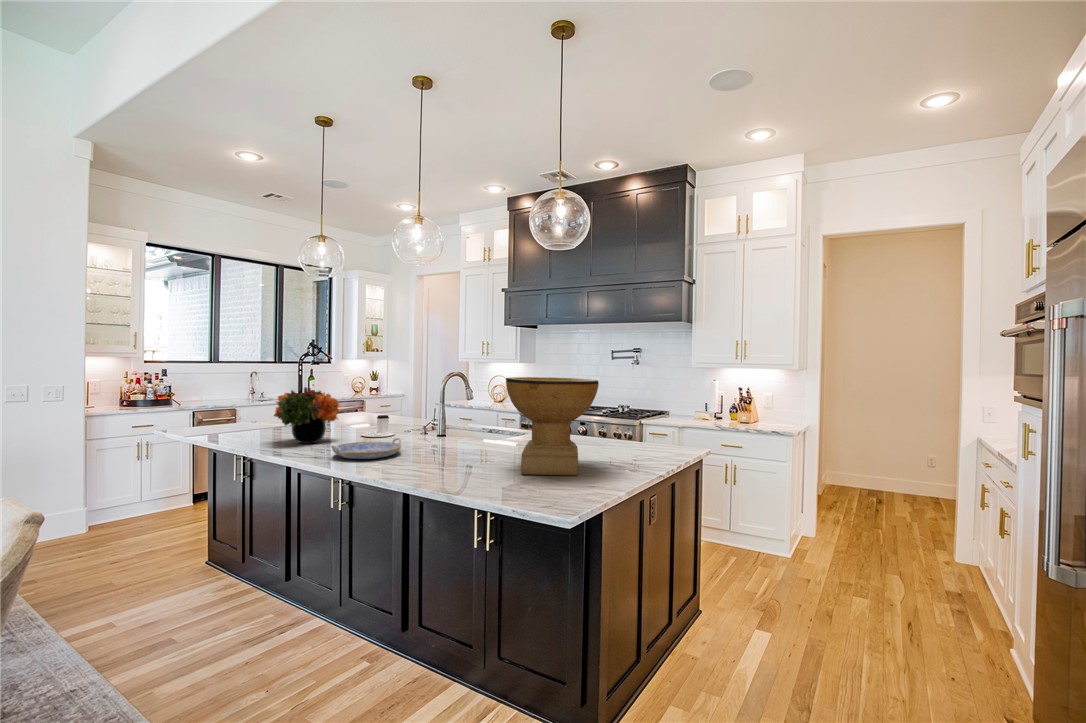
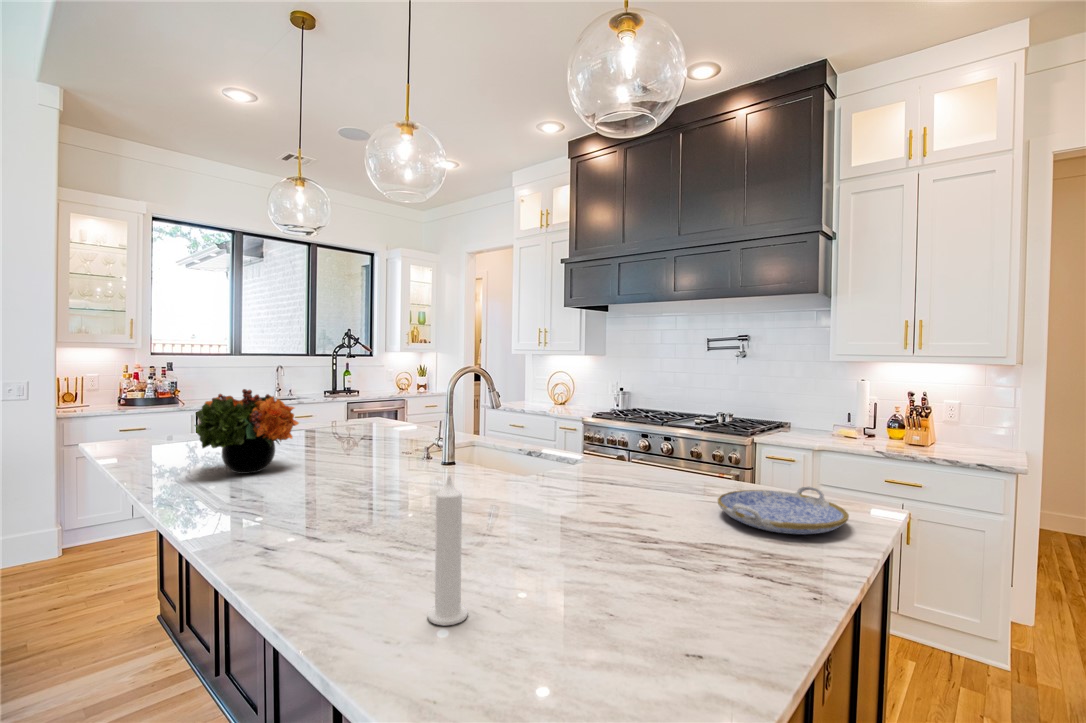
decorative bowl: present [506,377,599,476] -> none [511,377,704,595]
coffee cup: present [361,415,395,437] -> none [335,430,385,463]
candle: none [476,420,494,485] -> present [427,475,468,625]
serving tray: present [332,438,401,459] -> present [718,487,849,534]

